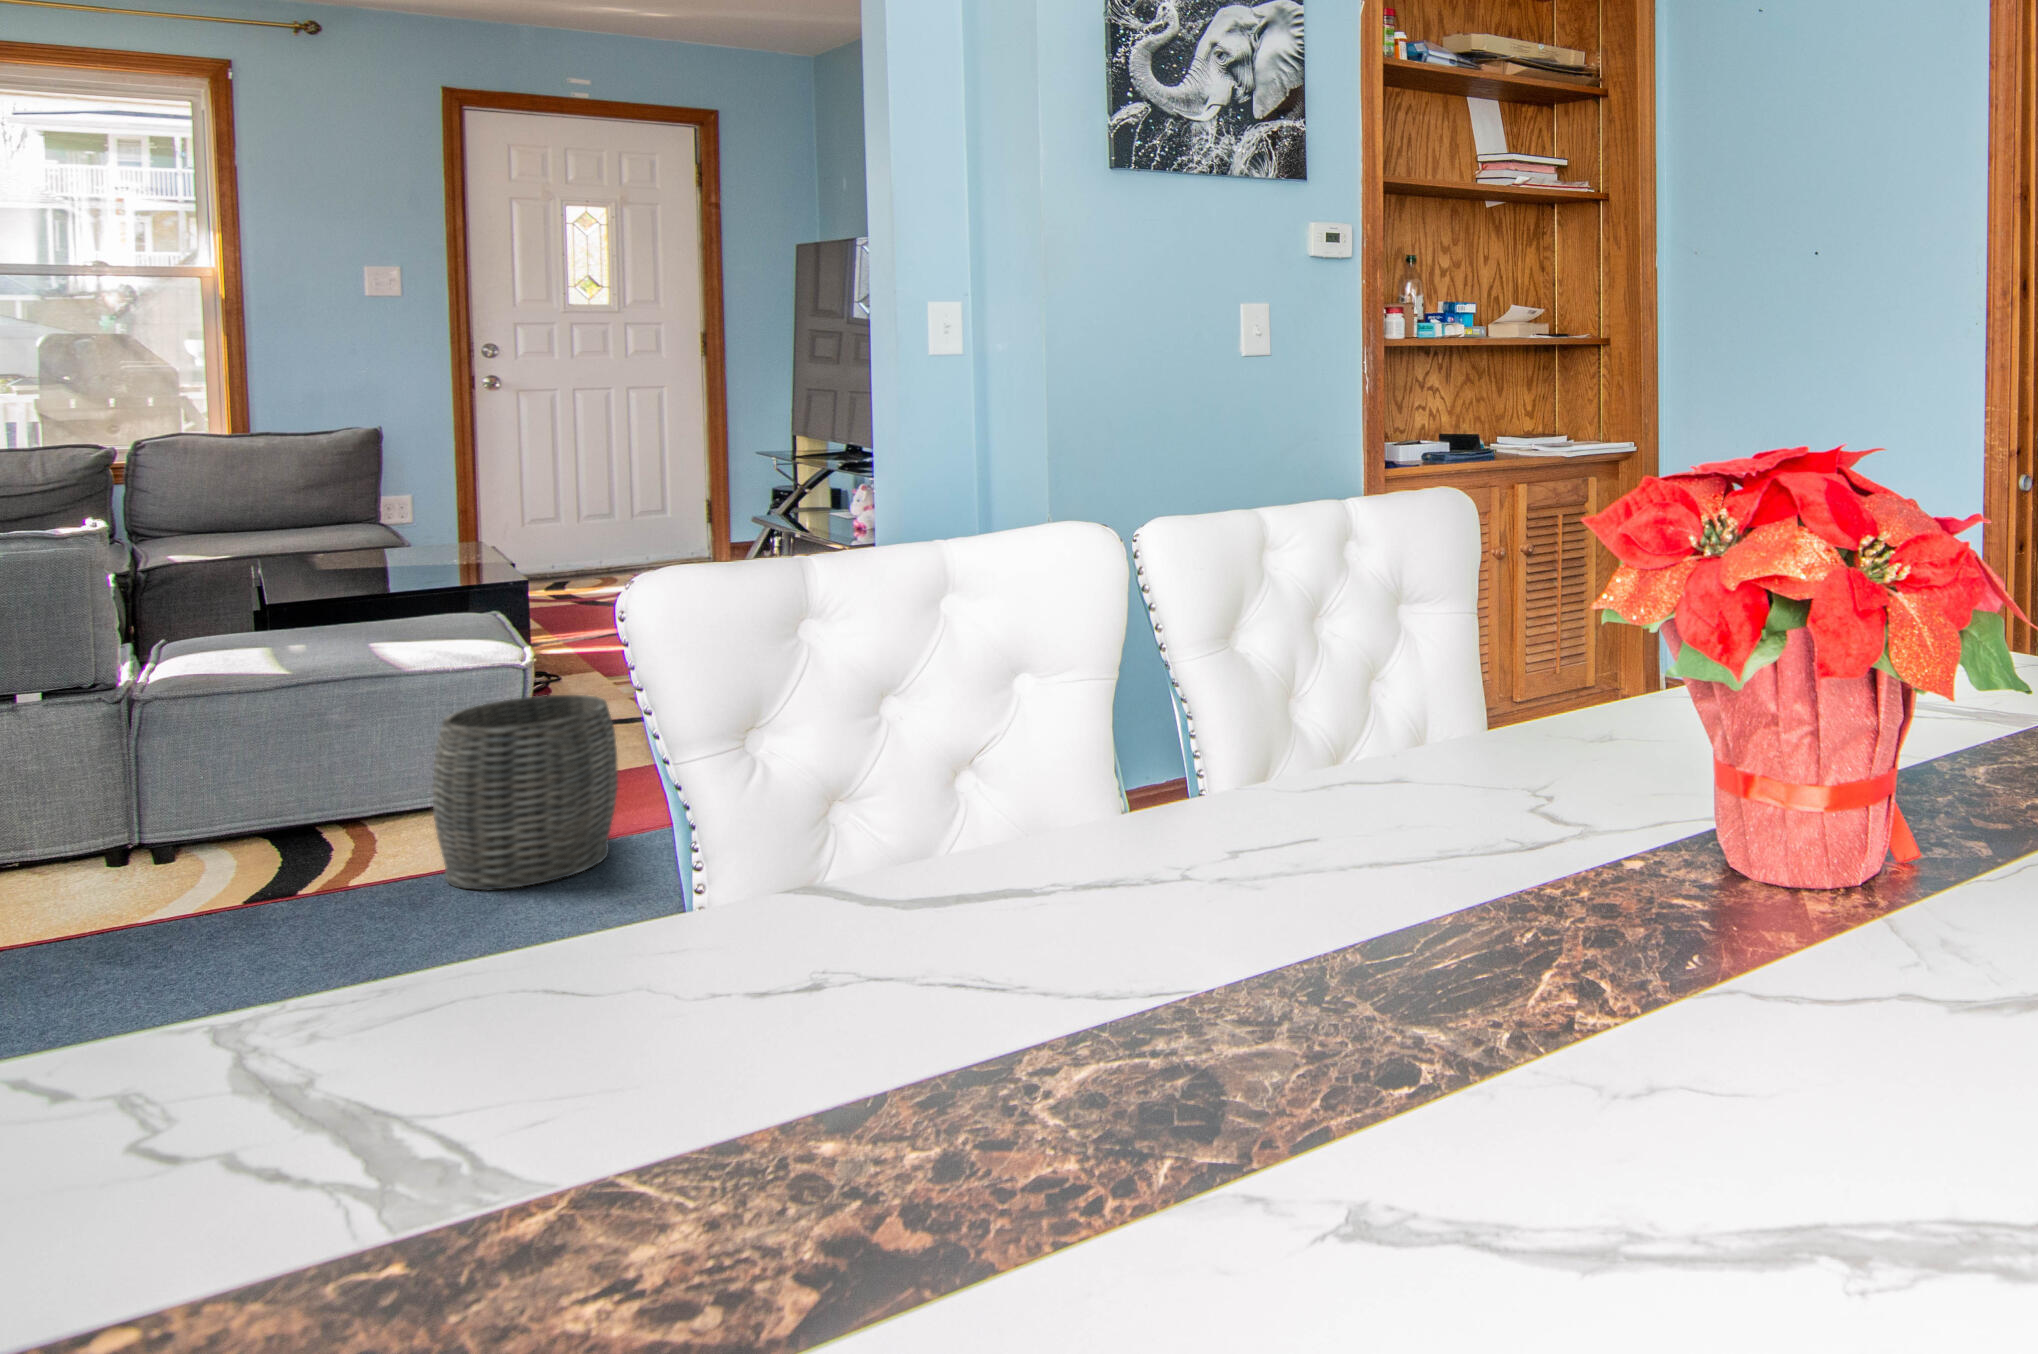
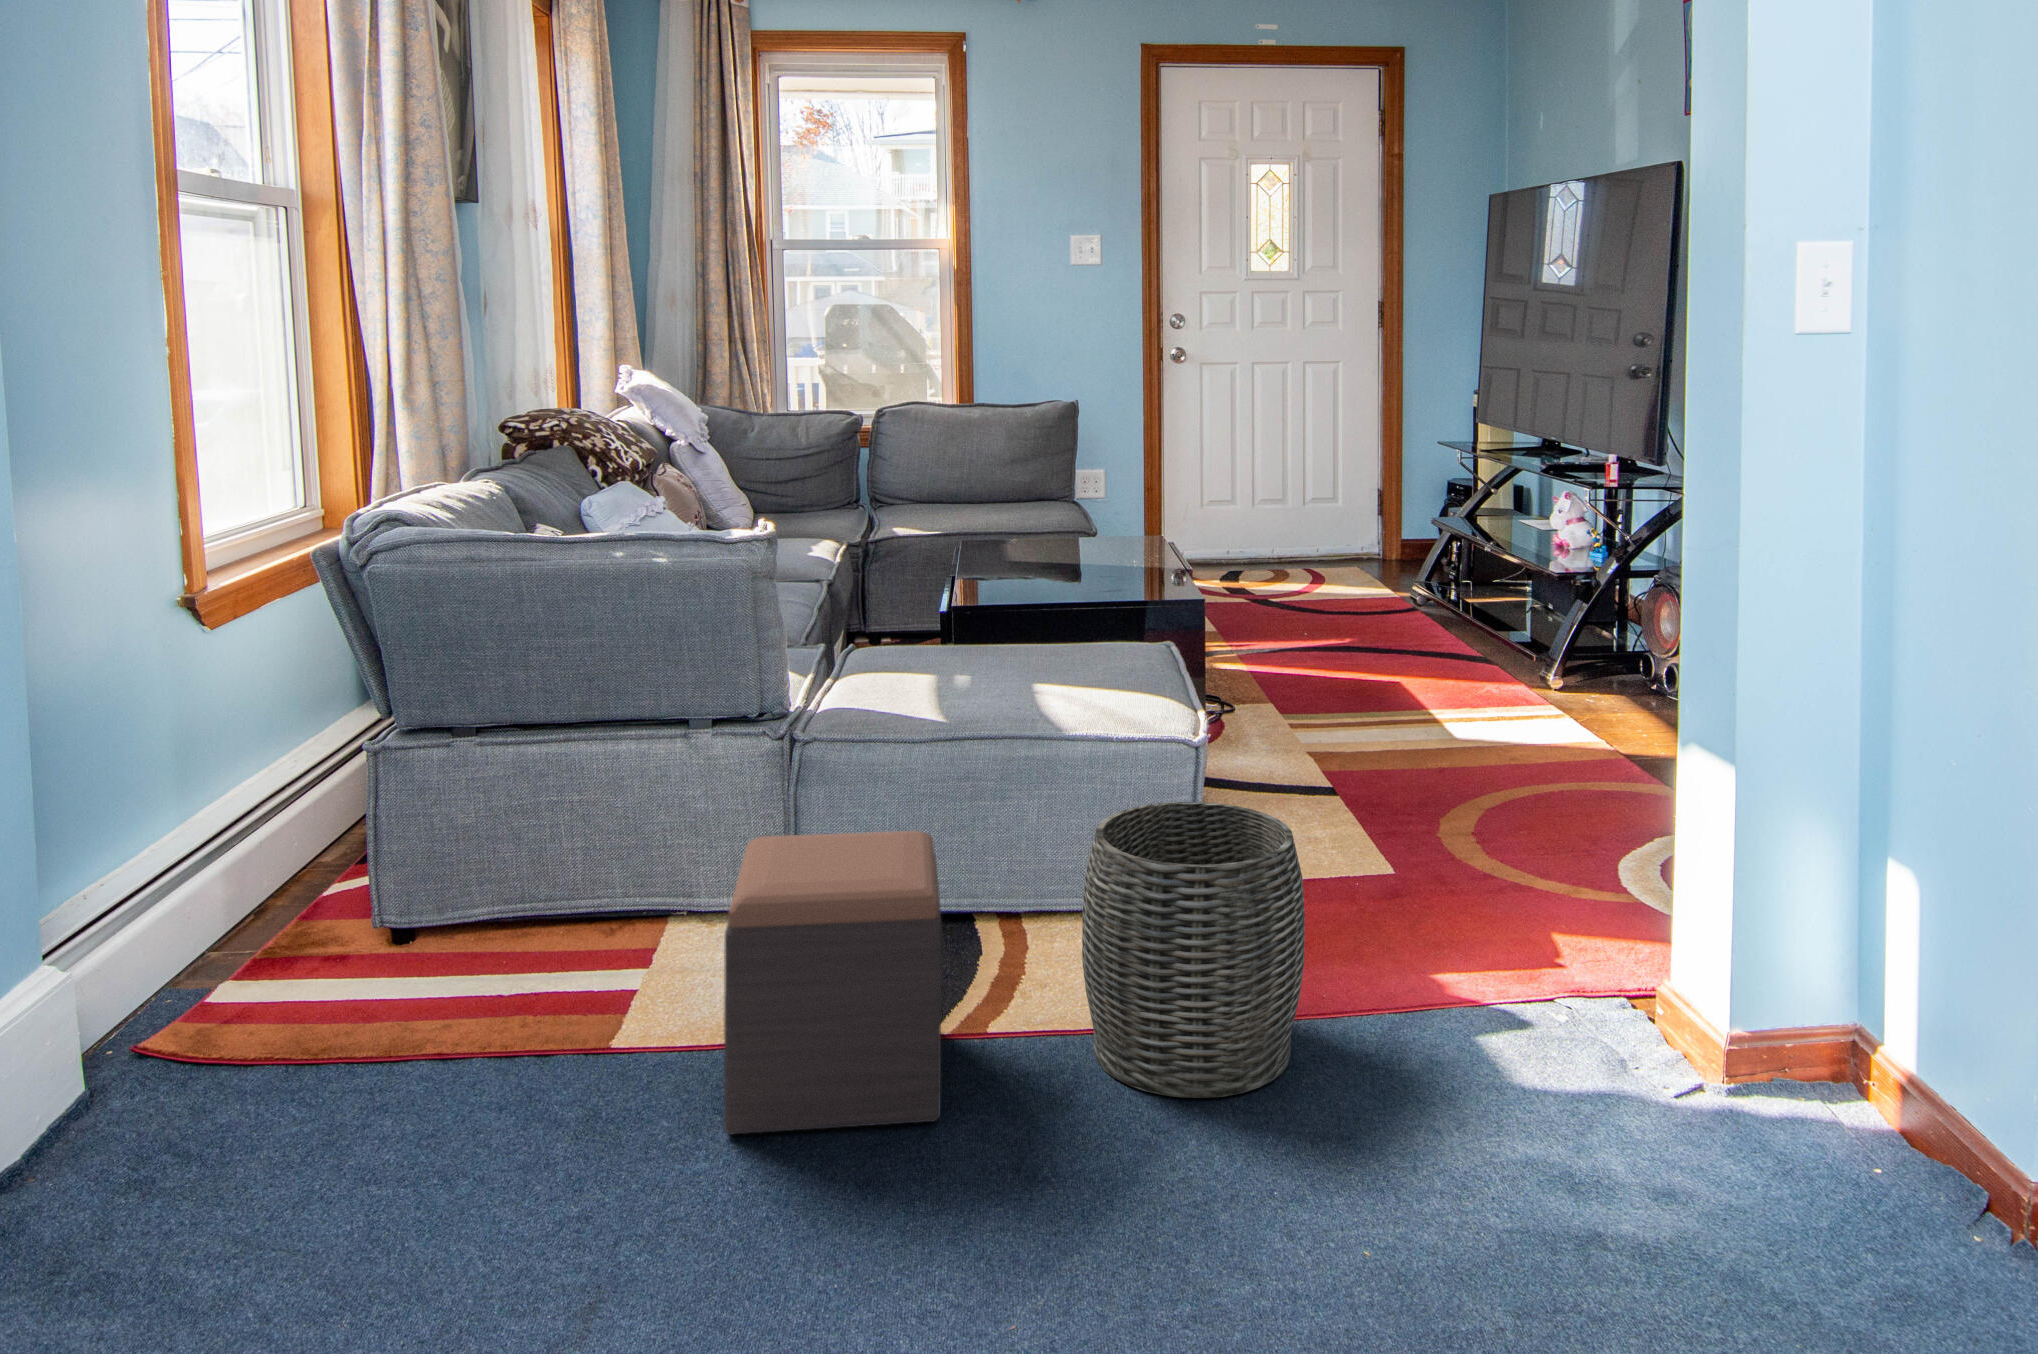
footstool: none [101,744,315,979] -> present [724,831,942,1135]

